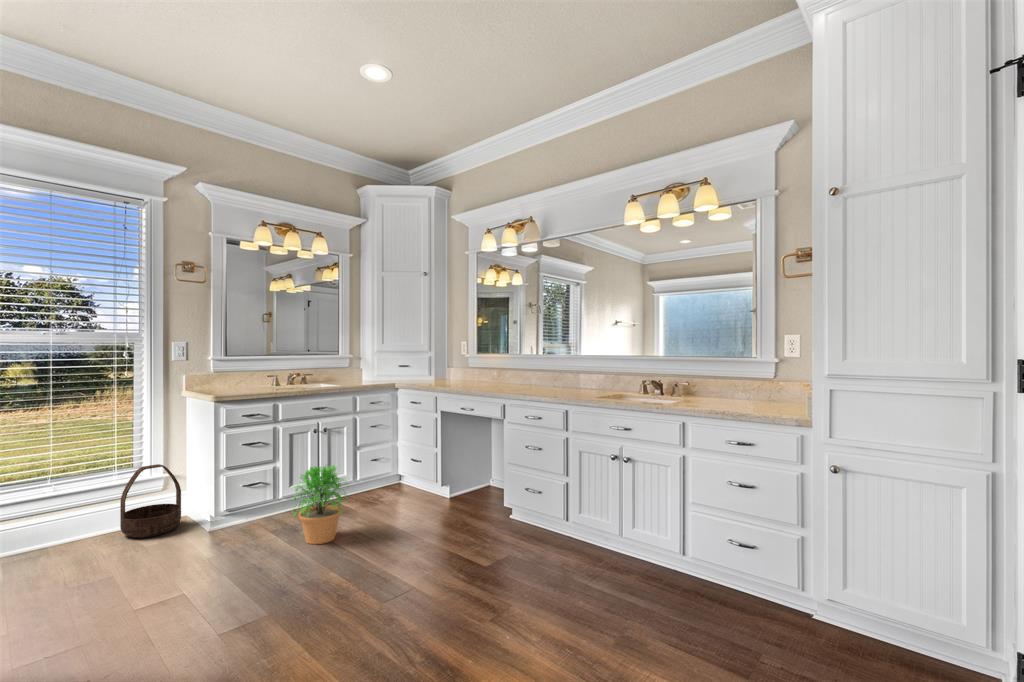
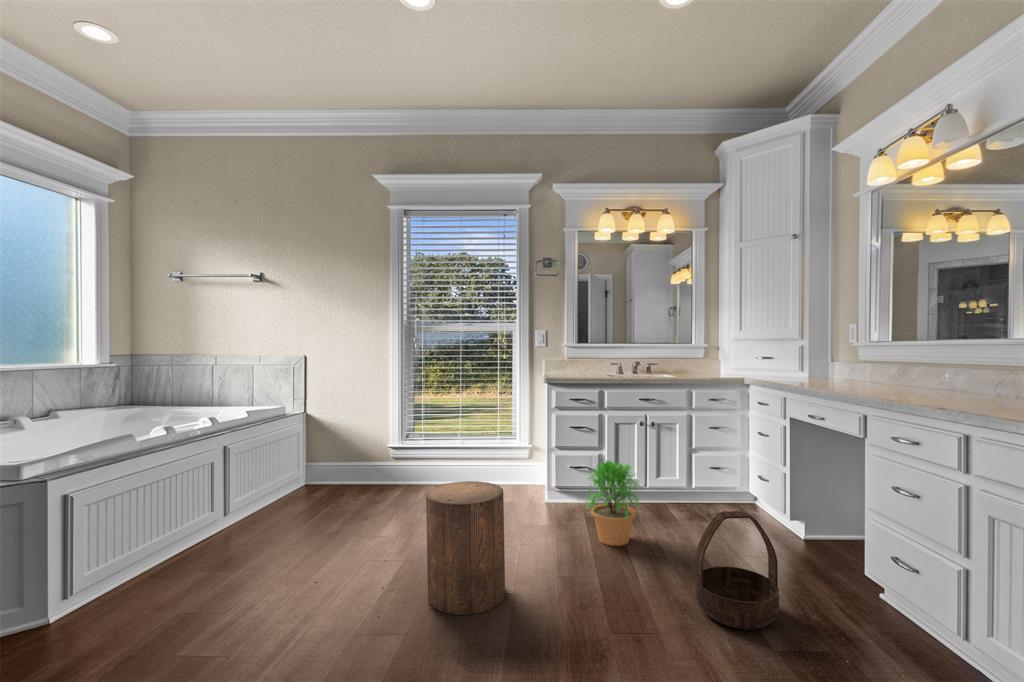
basket: present [120,464,181,538] -> present [696,511,779,630]
stool: none [177,505,272,653] -> present [426,481,505,615]

